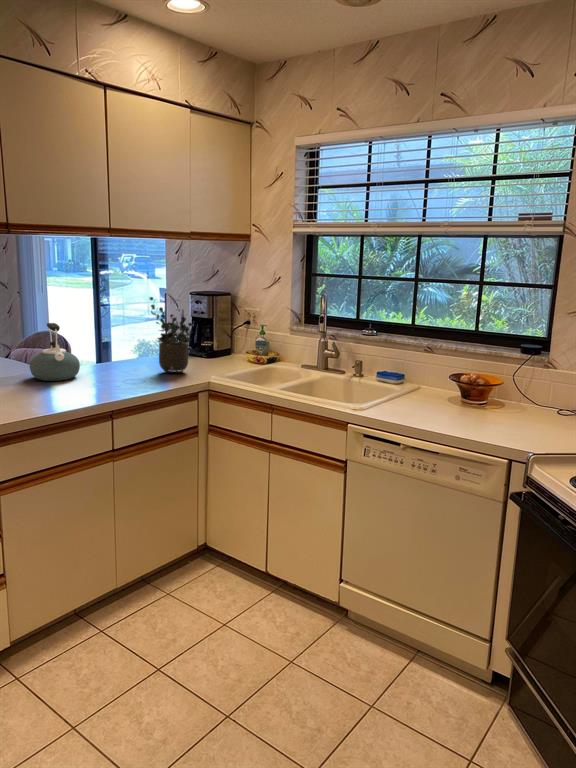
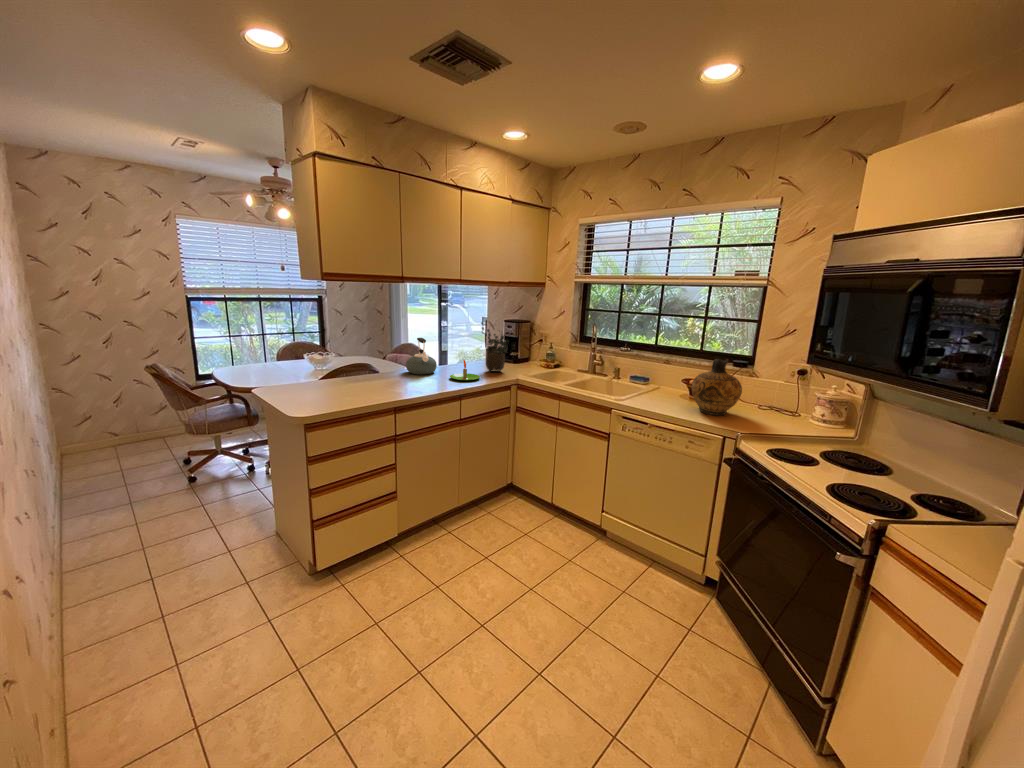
ceramic jug: none [463,343,534,428] -> present [692,359,742,415]
candle: none [99,355,148,388] -> present [450,360,480,381]

